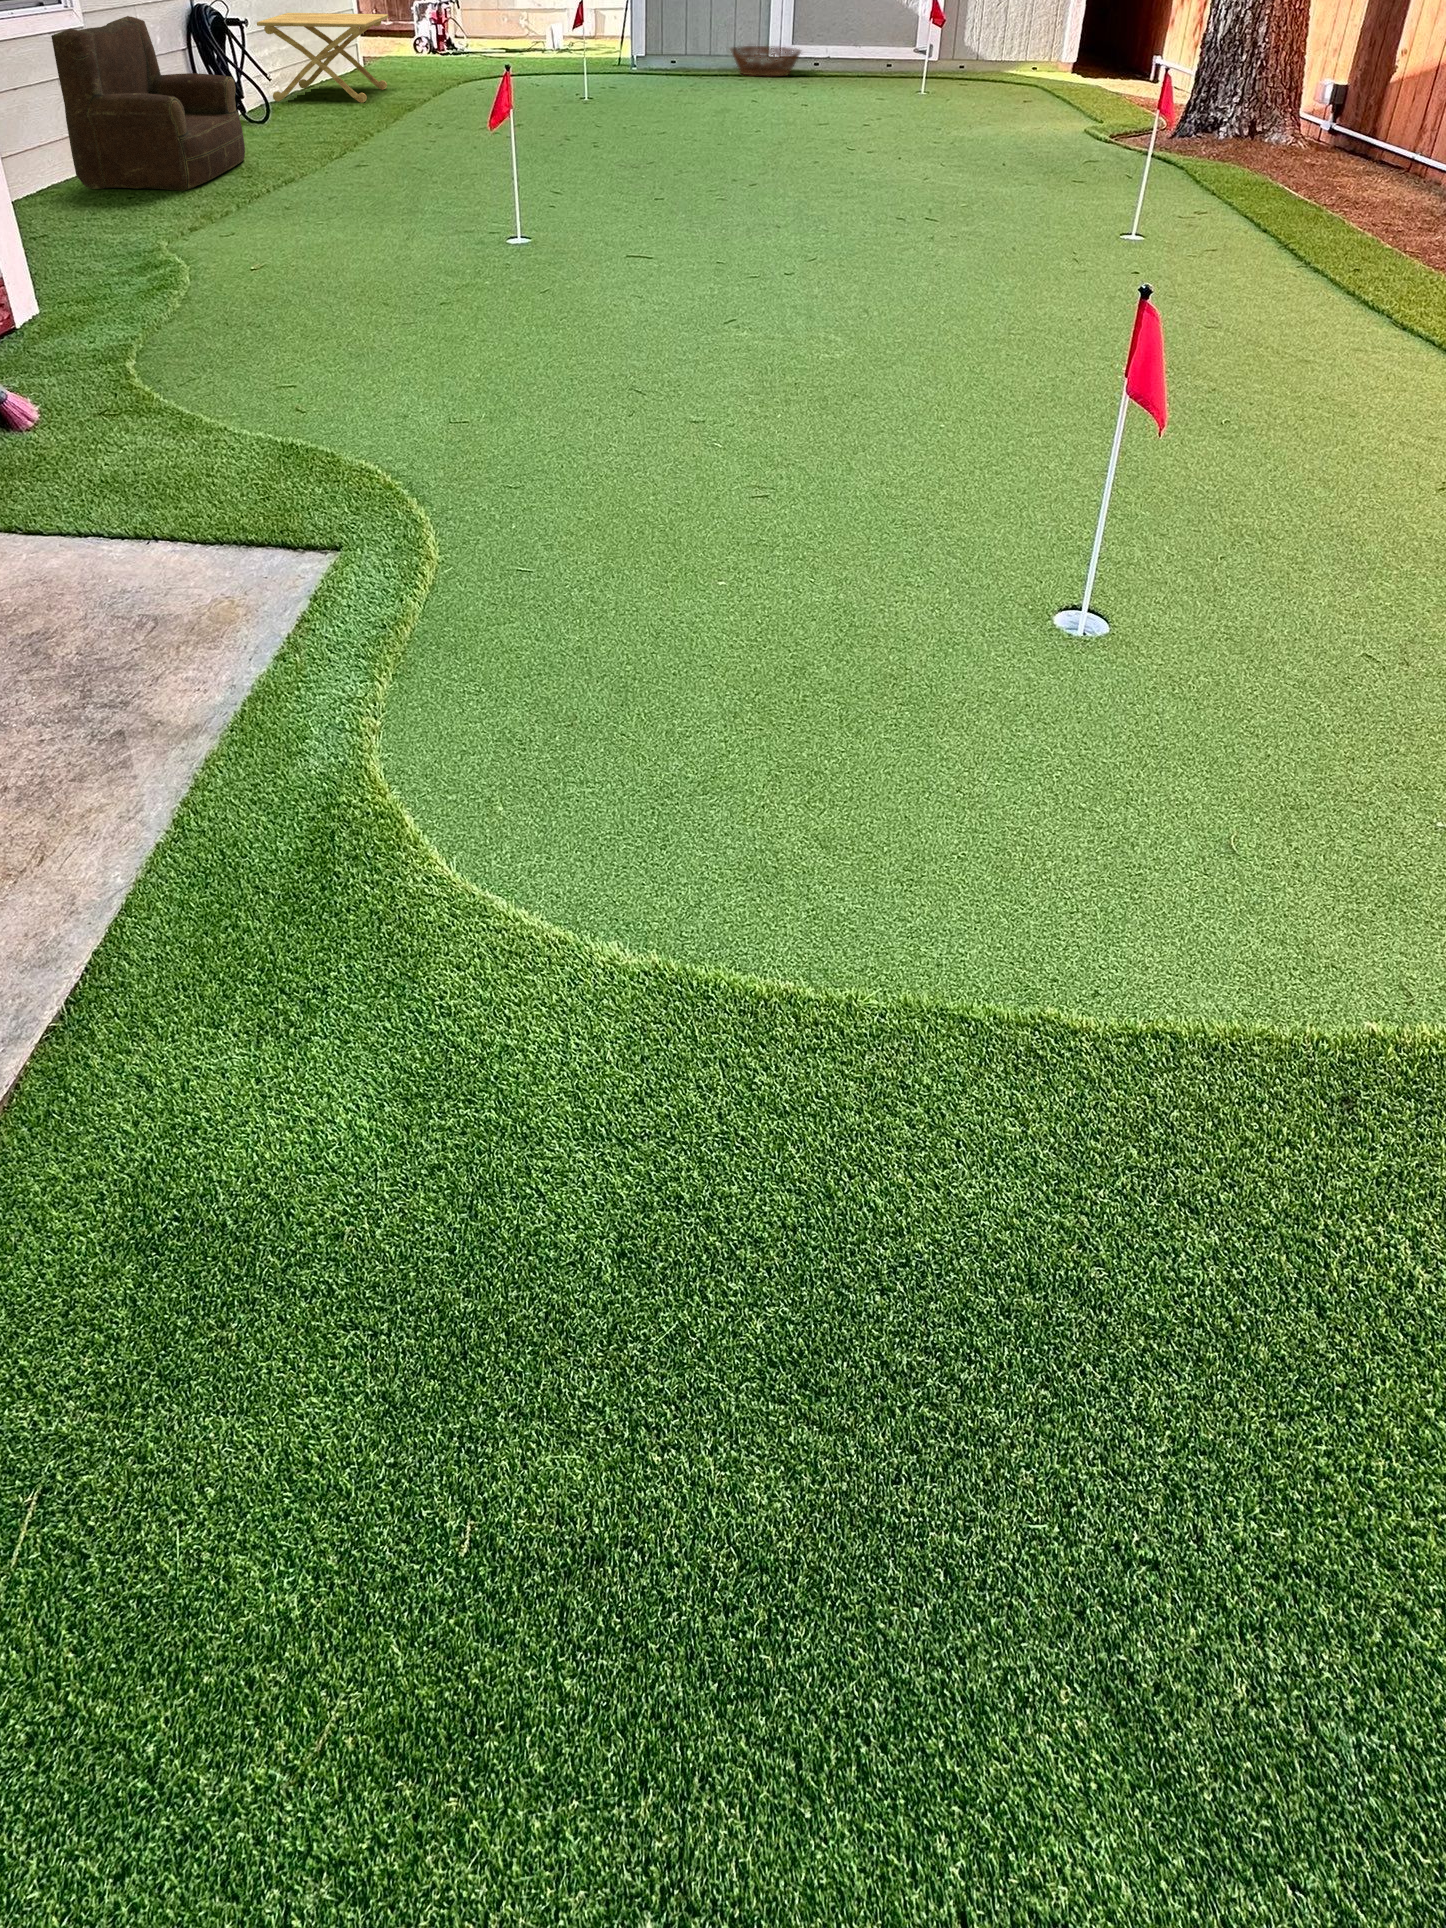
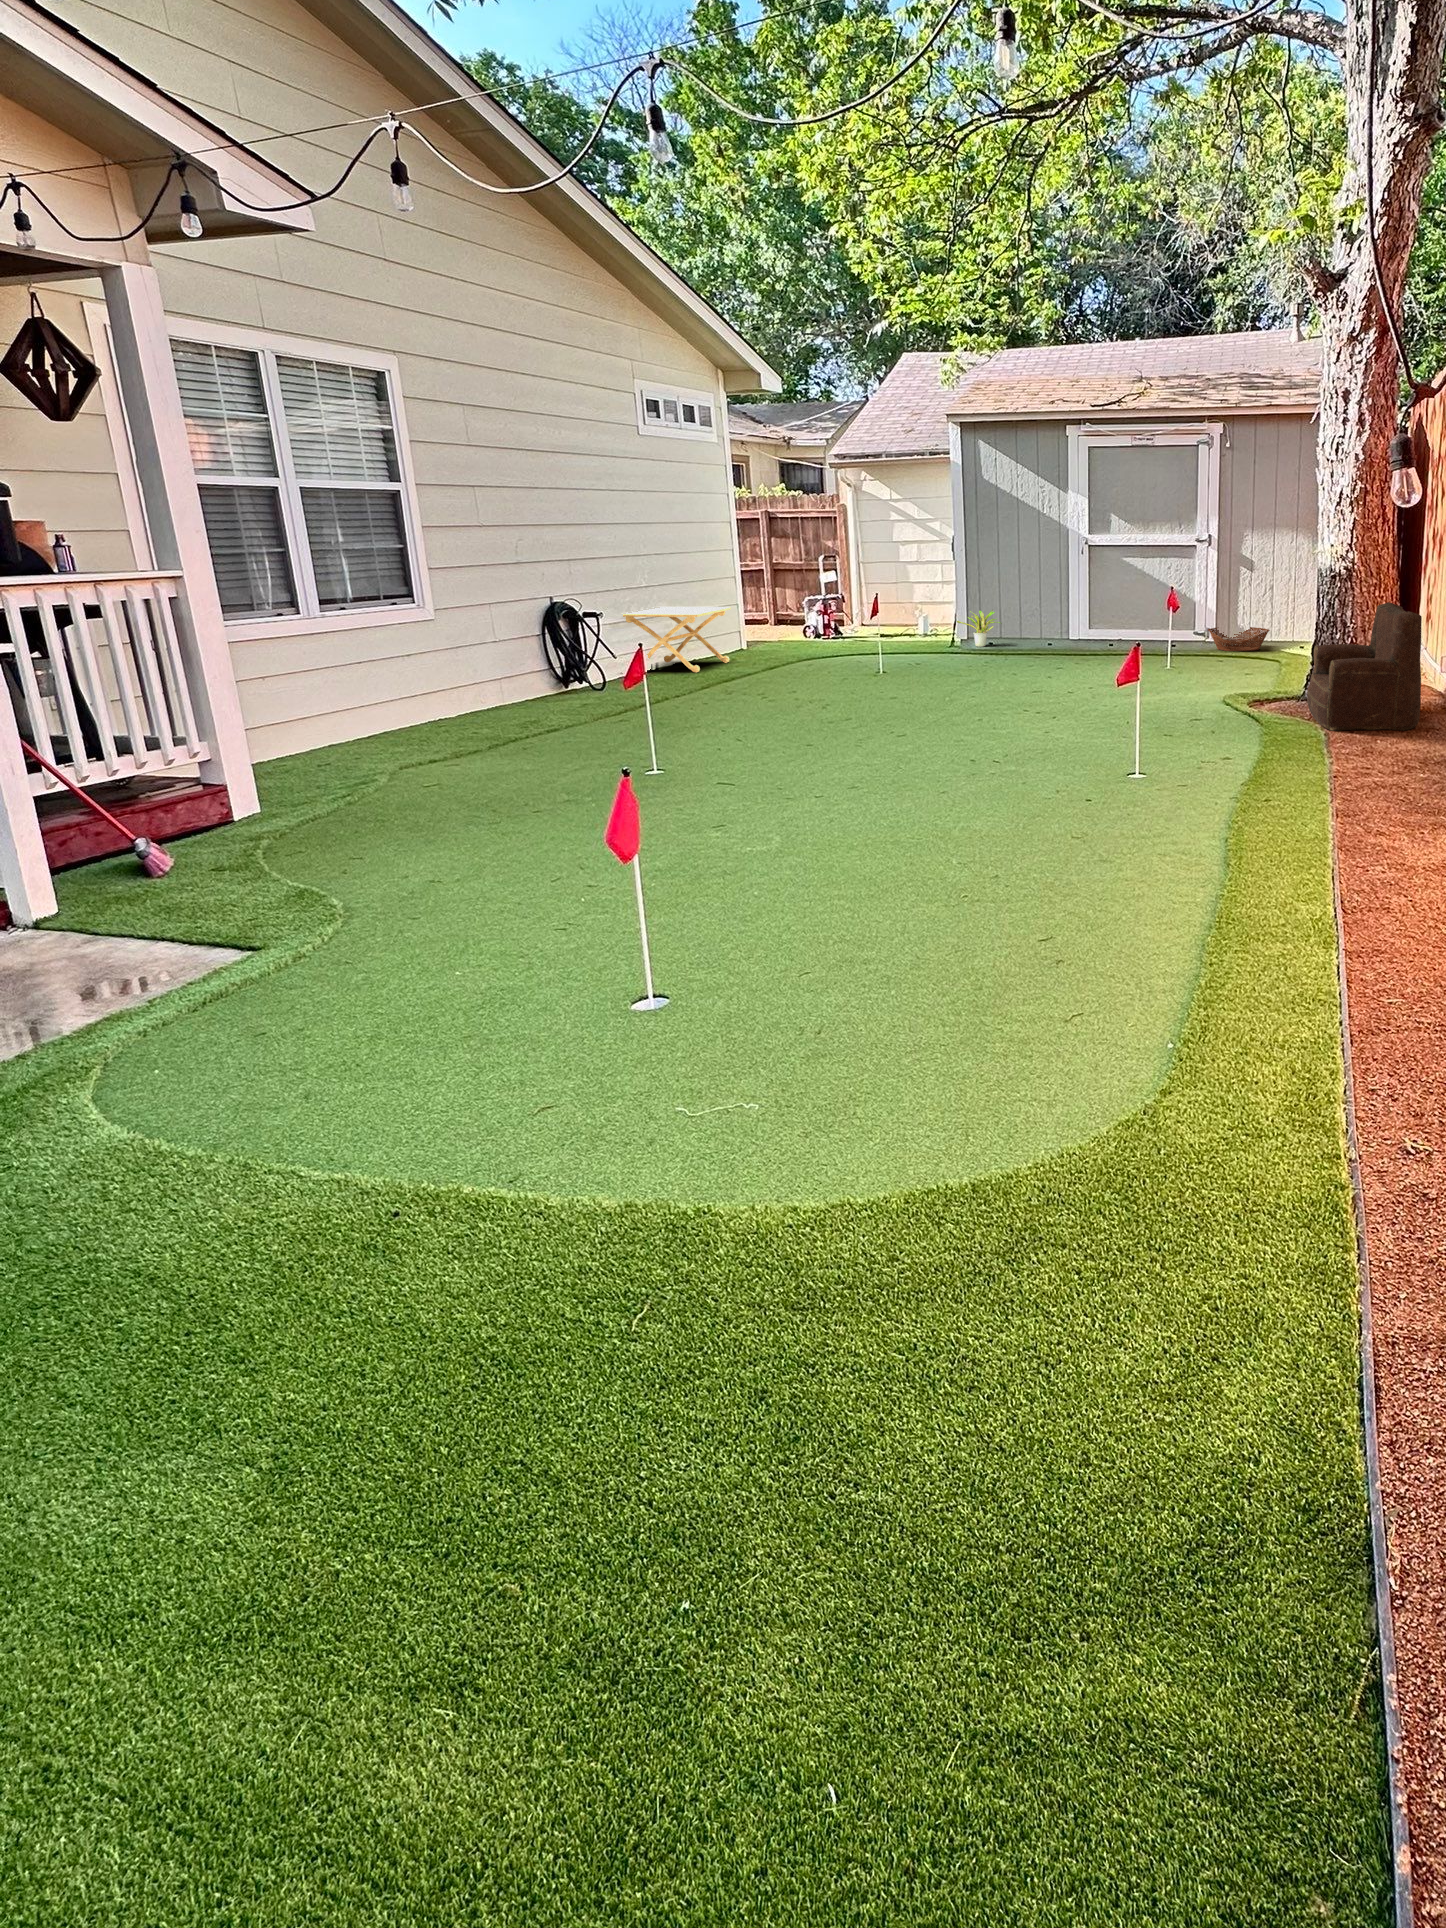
armchair: present [51,16,245,191] -> present [1307,602,1422,731]
potted plant: none [653,22,710,71] -> present [957,610,1000,647]
basket: present [730,46,801,76] -> present [1208,627,1270,651]

